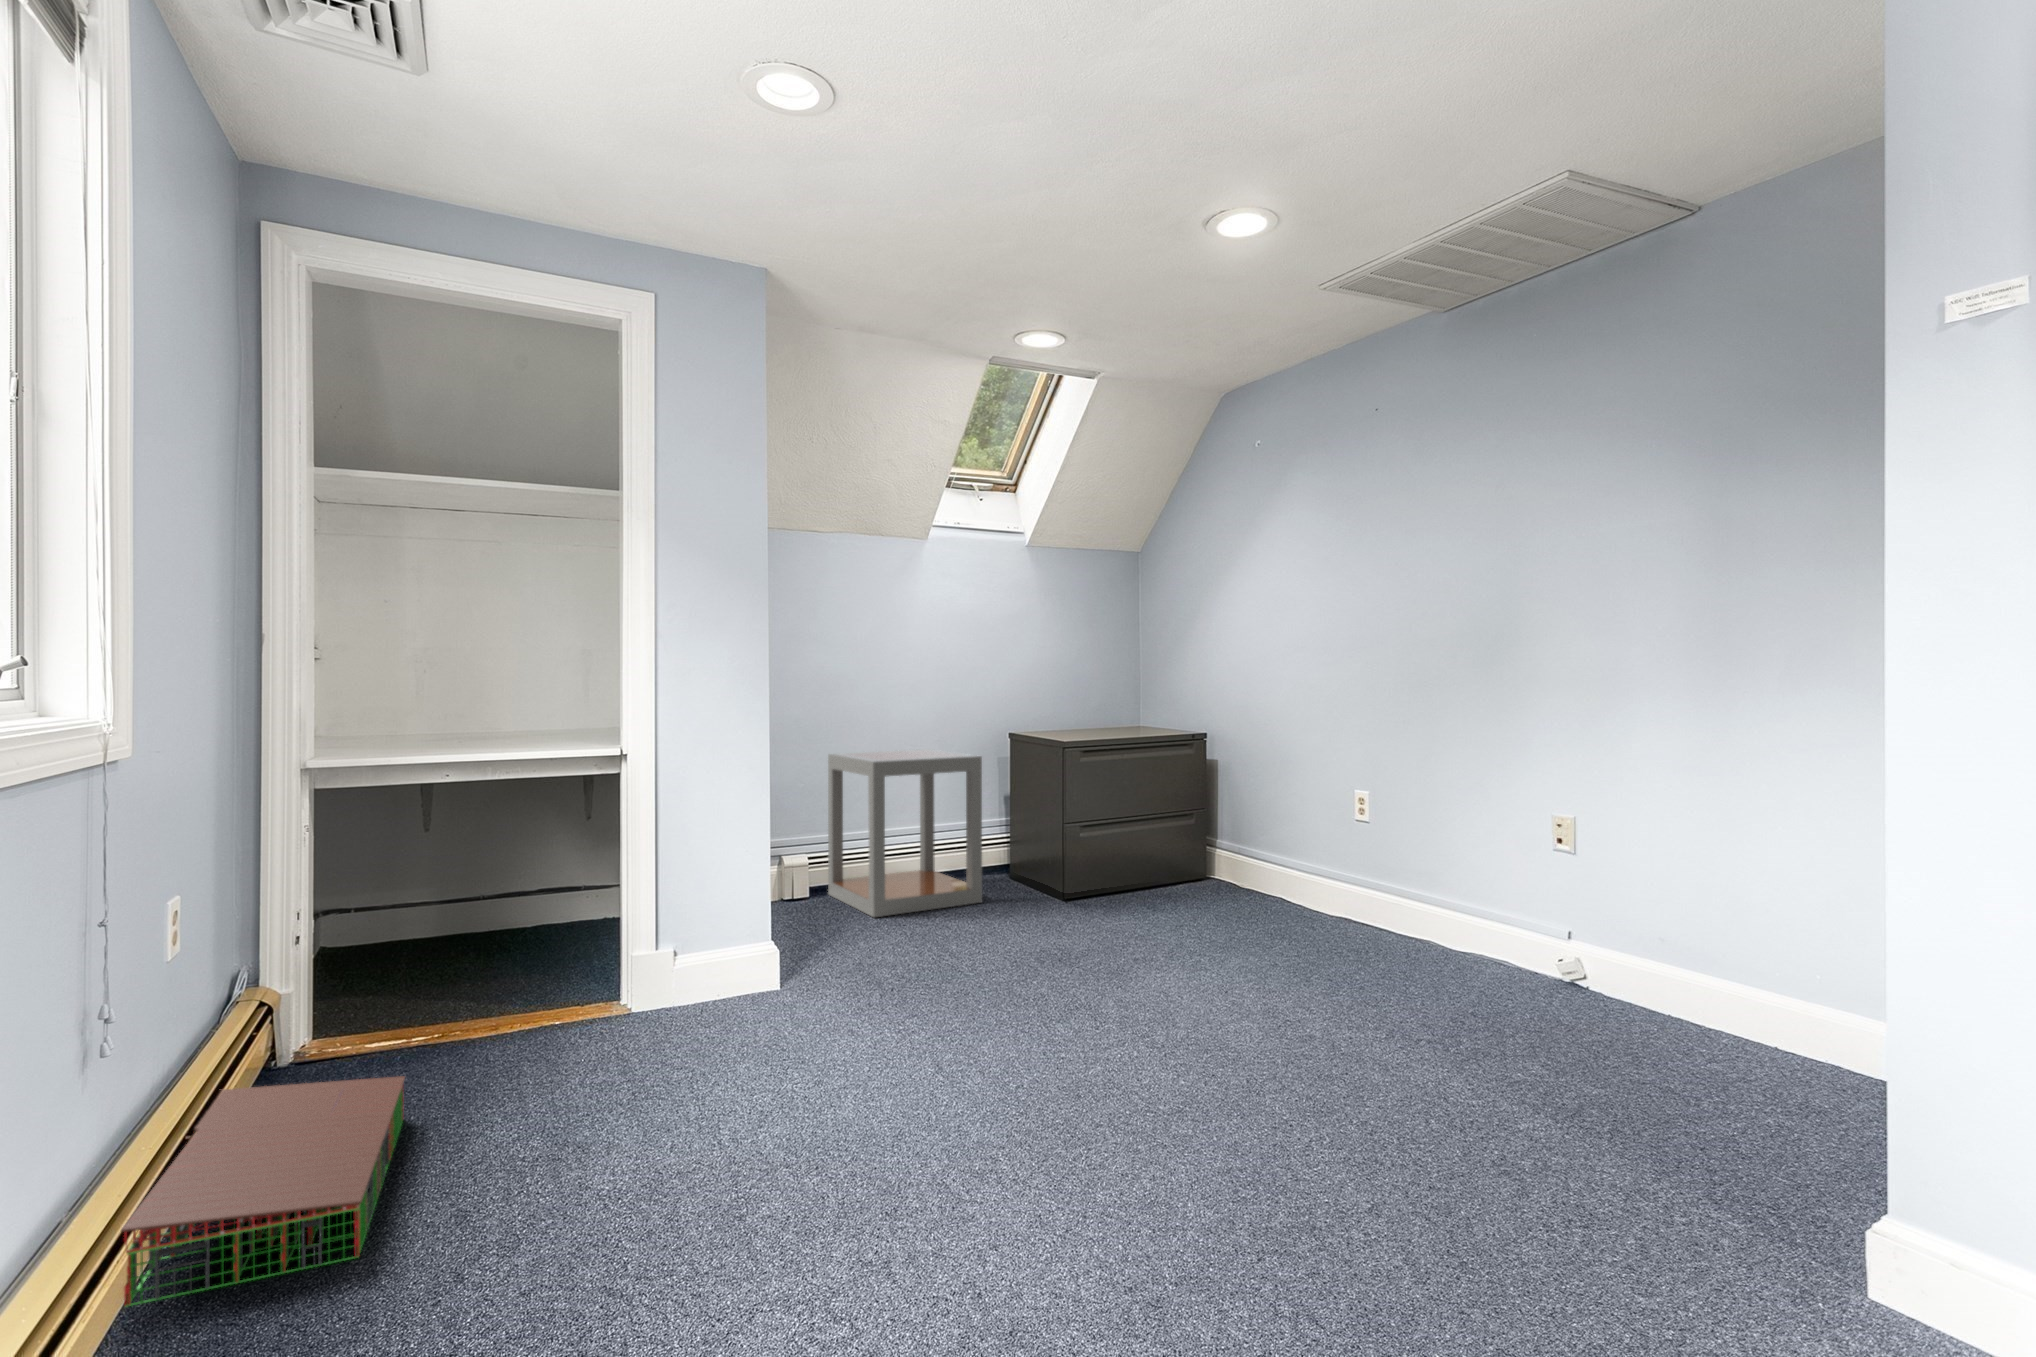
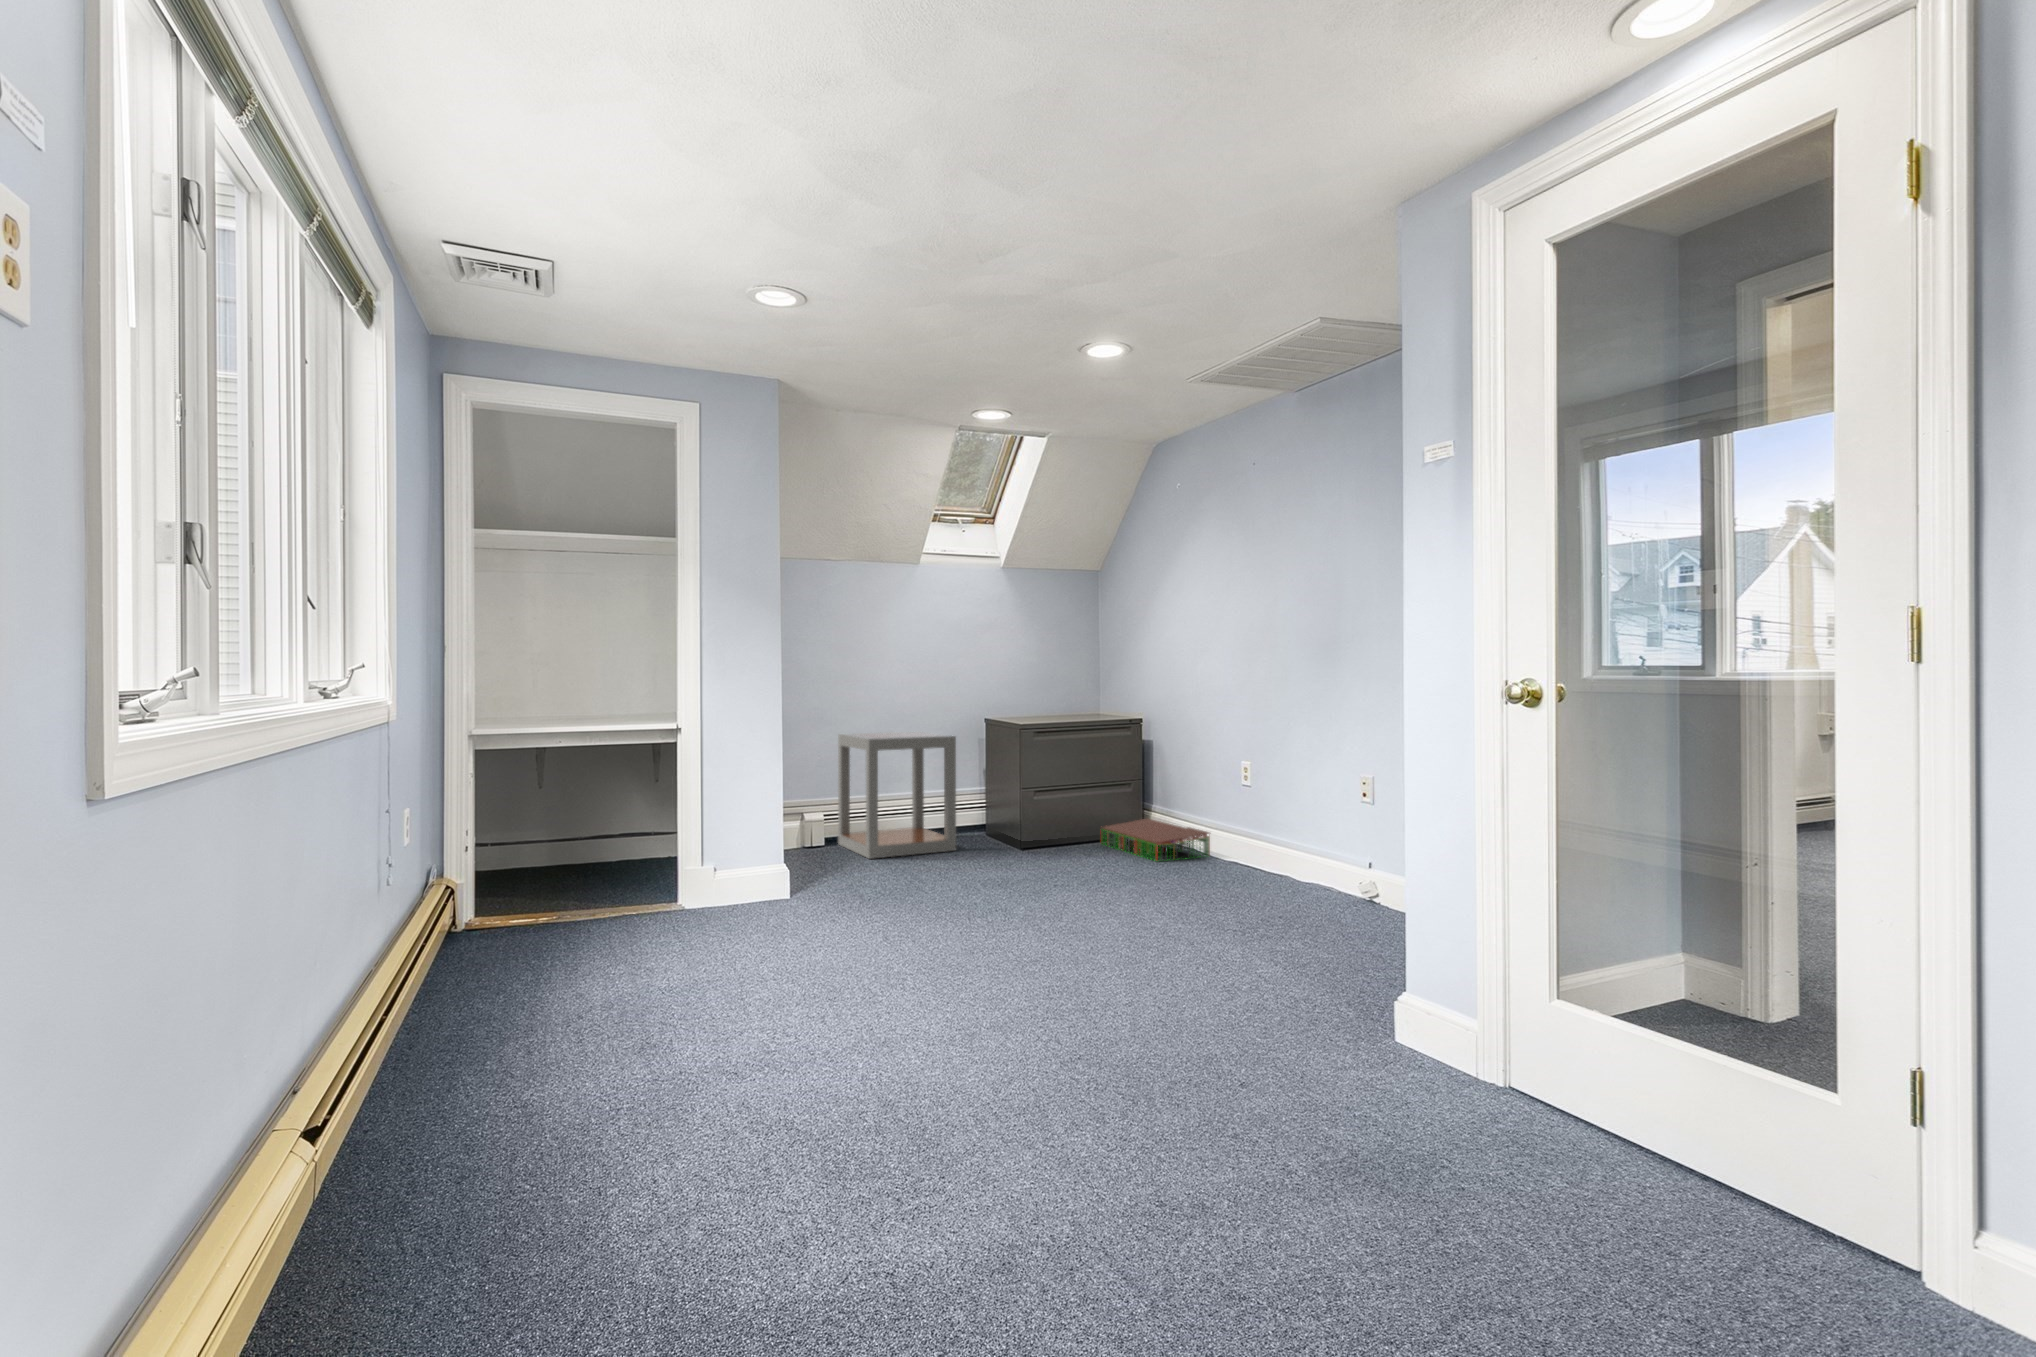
storage bin: present [121,1076,405,1306] -> present [1101,819,1210,861]

